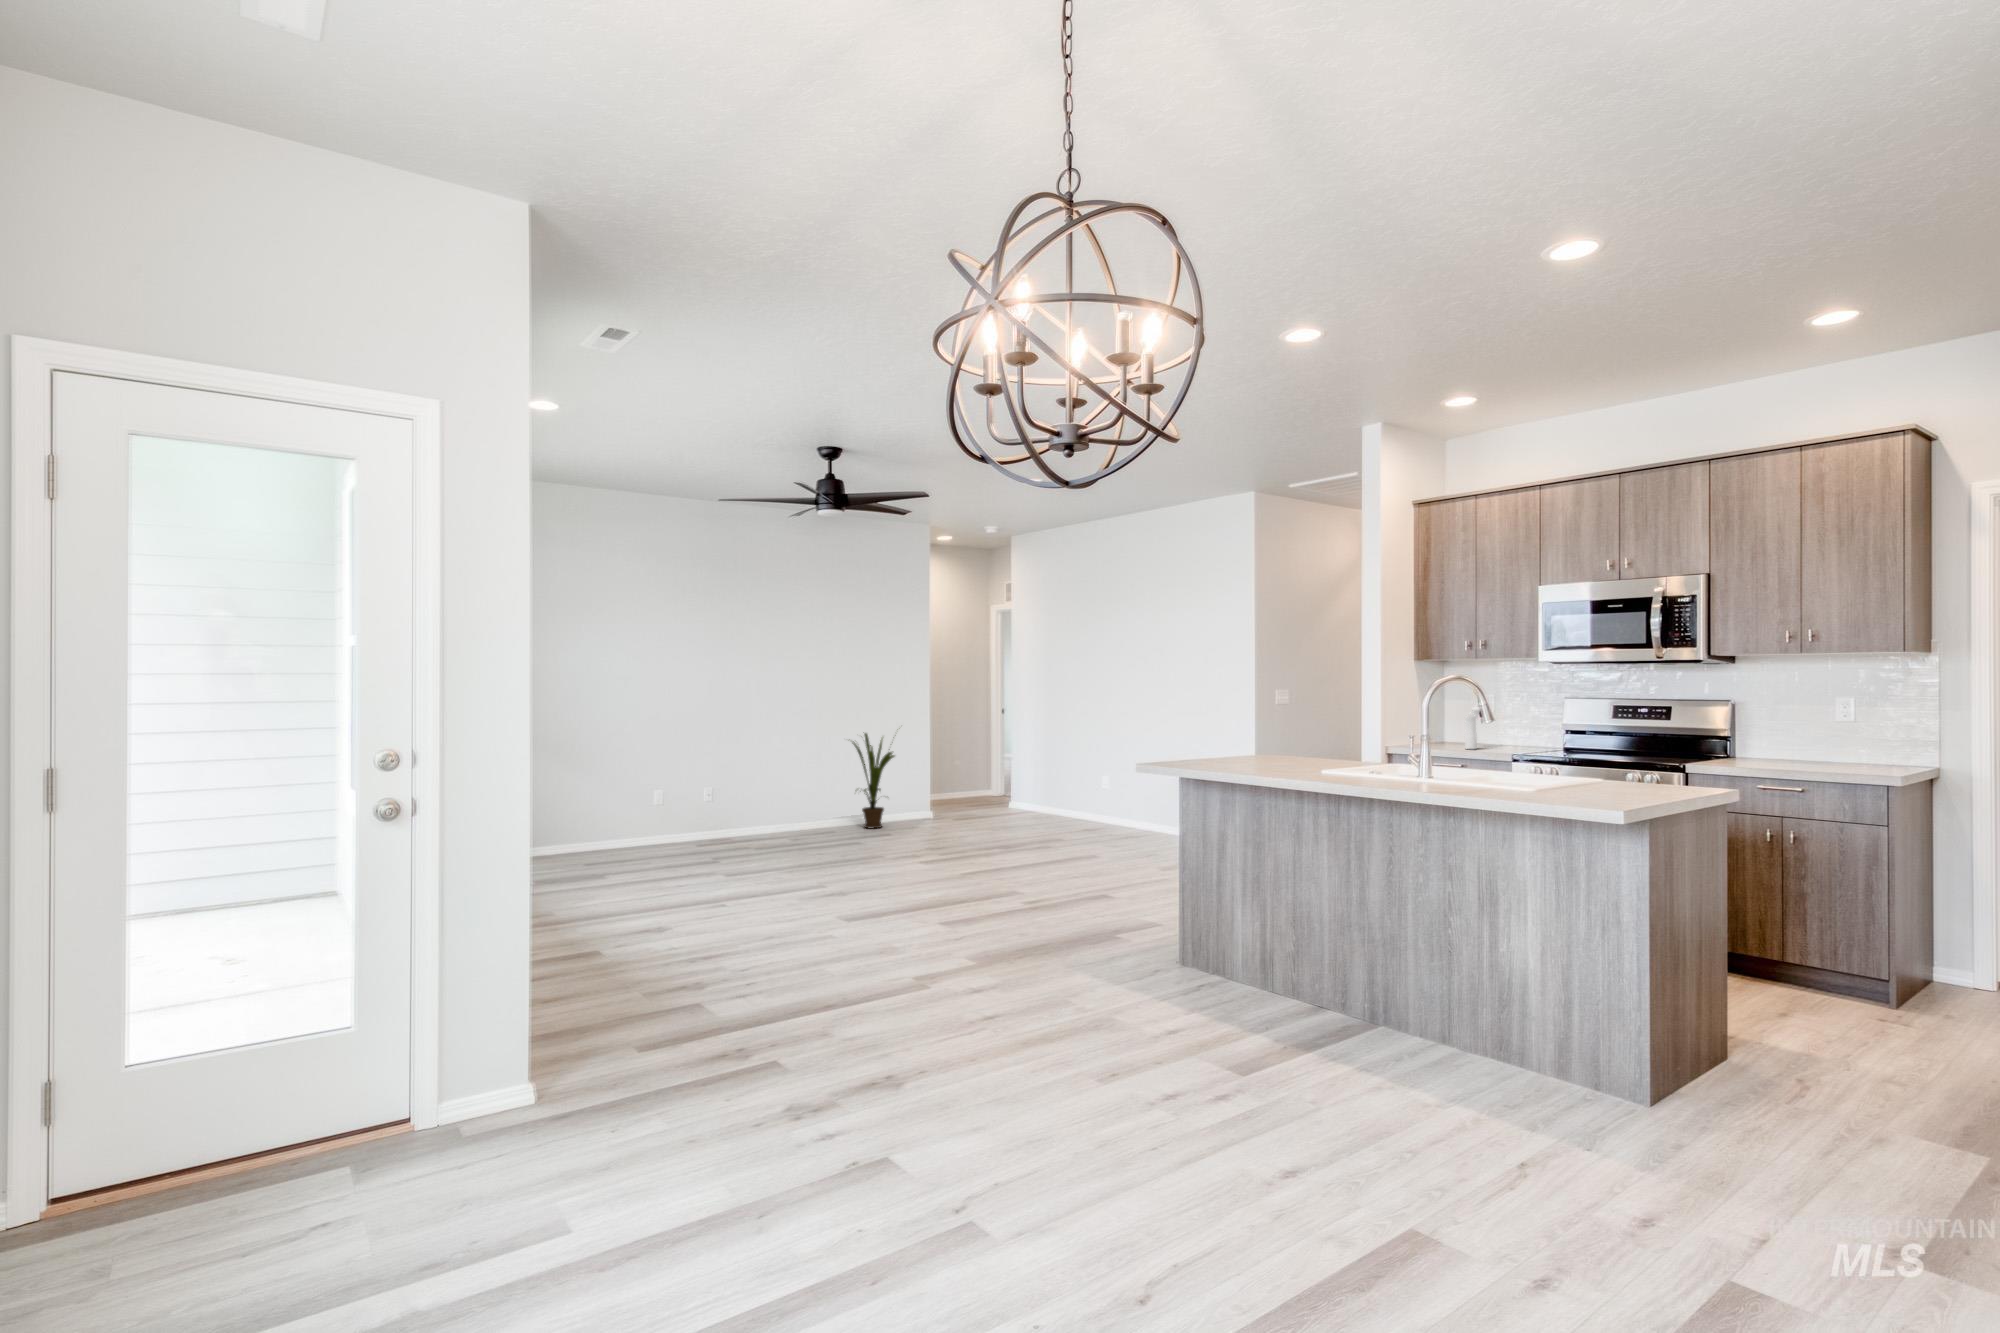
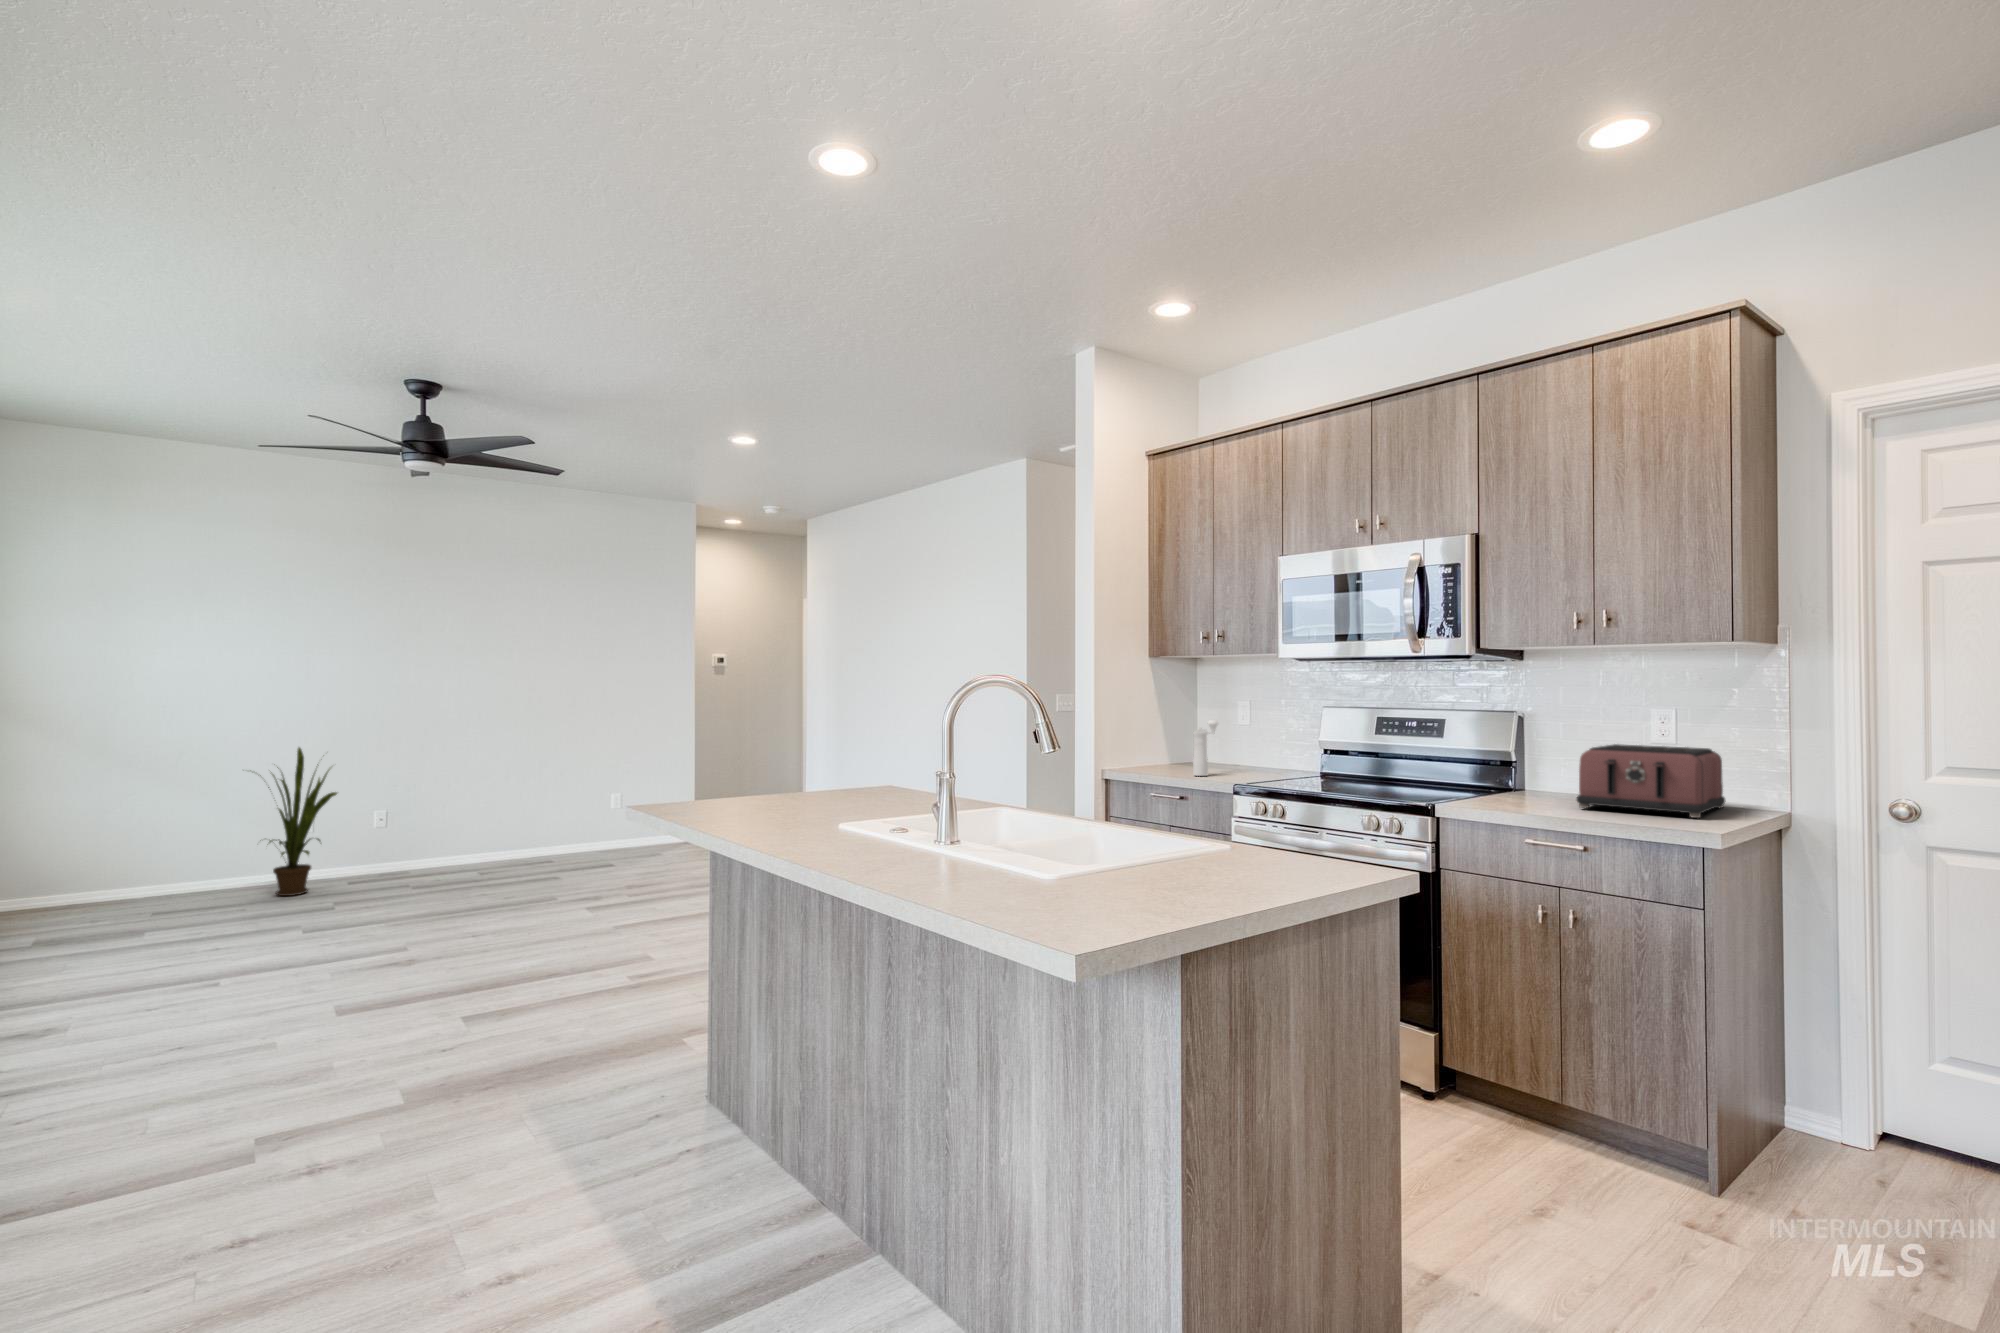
toaster: none [1789,723,1894,771] -> present [1577,744,1725,818]
house plant: present [852,733,894,829] -> present [260,748,337,896]

